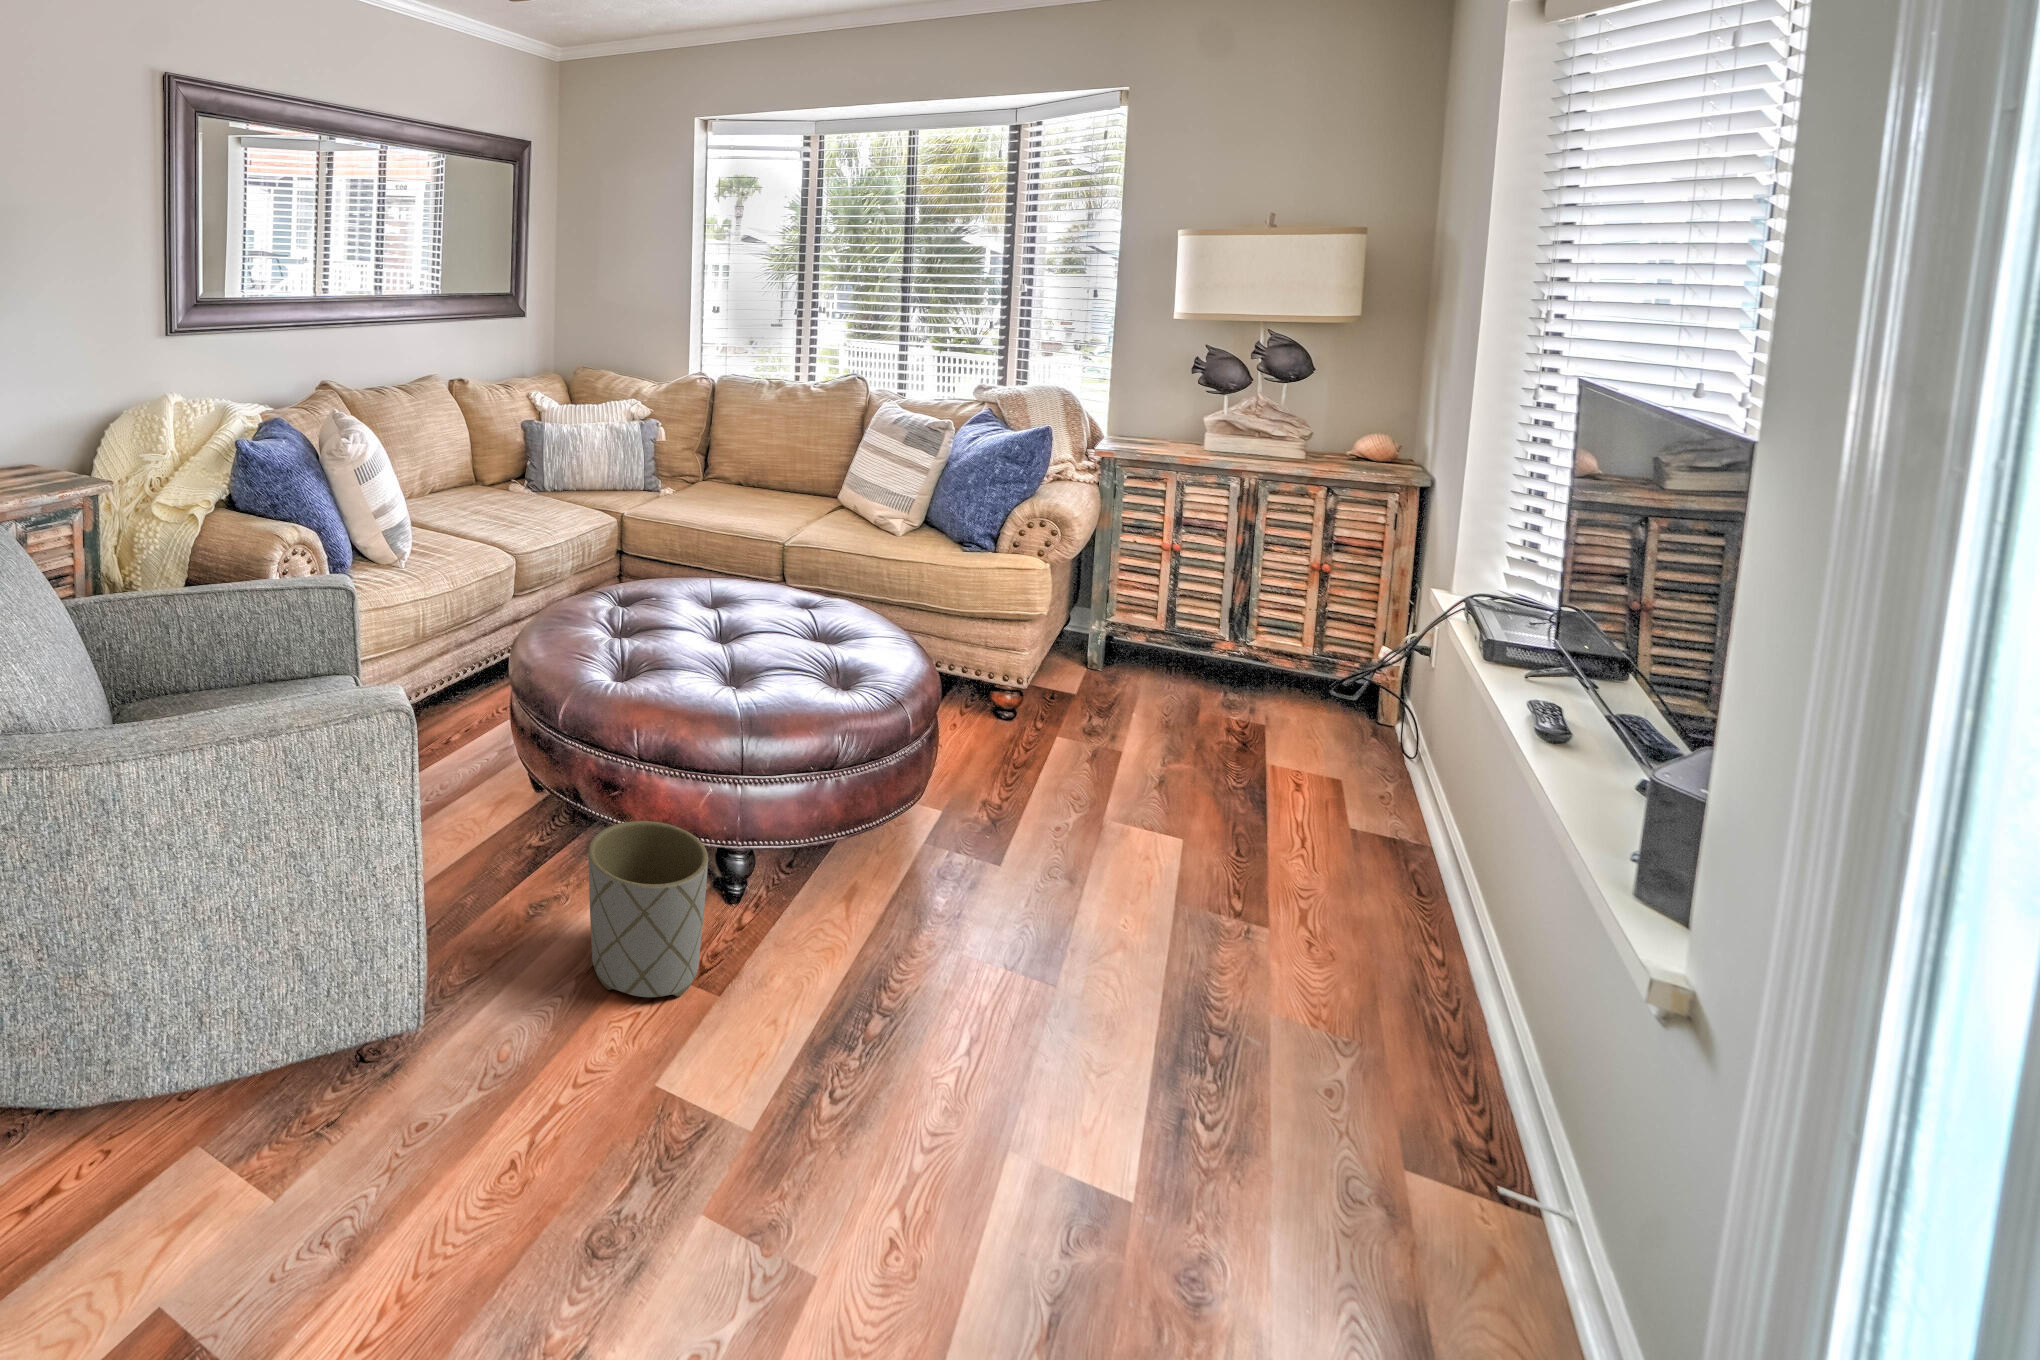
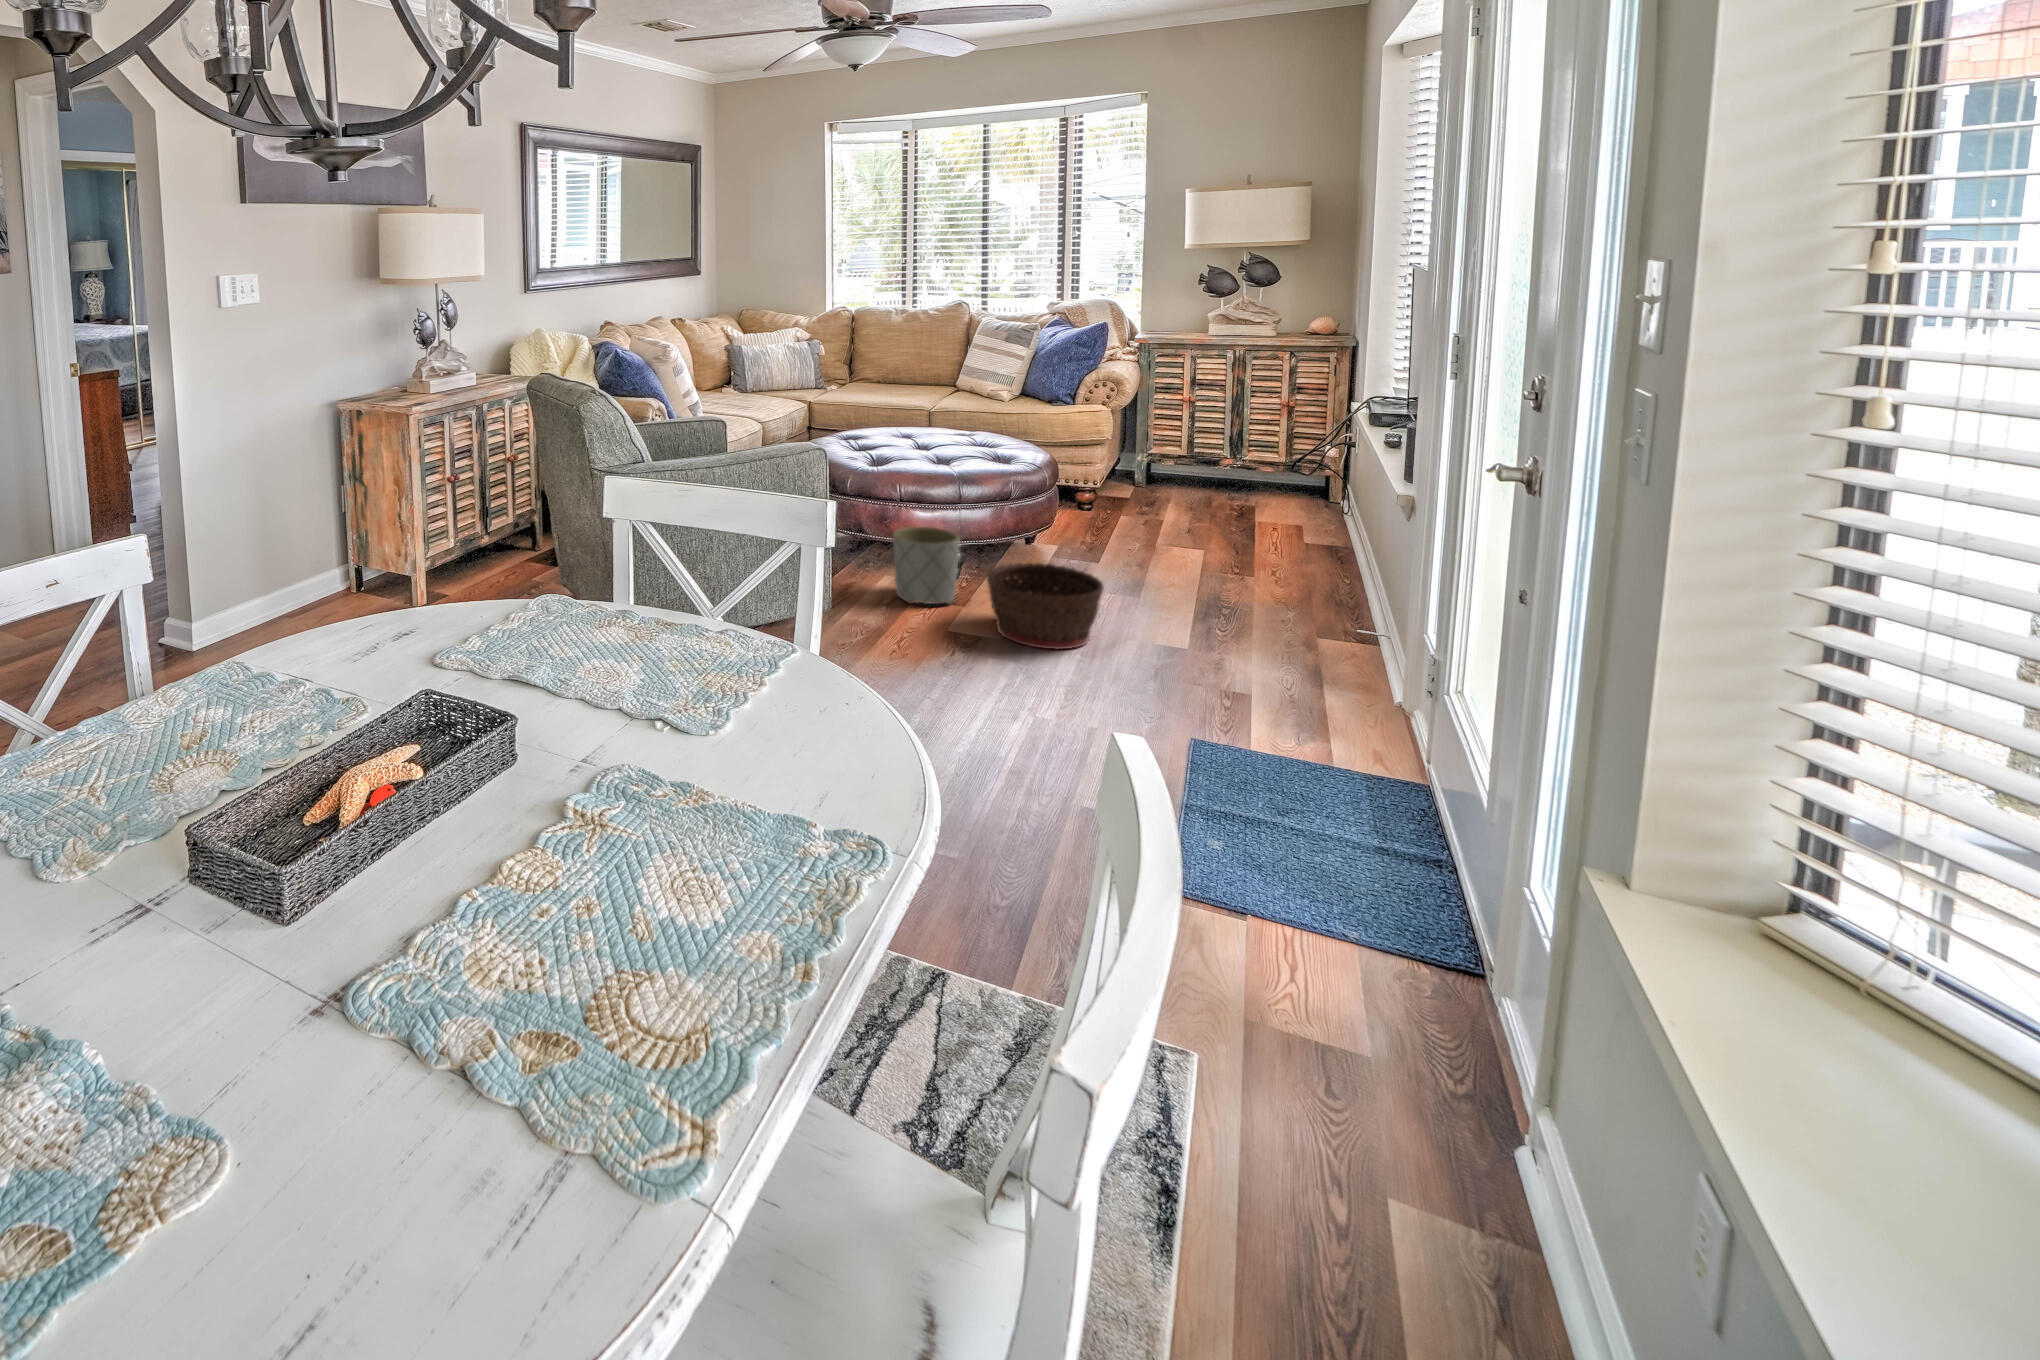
basket: none [718,941,947,1196] -> present [987,563,1104,649]

